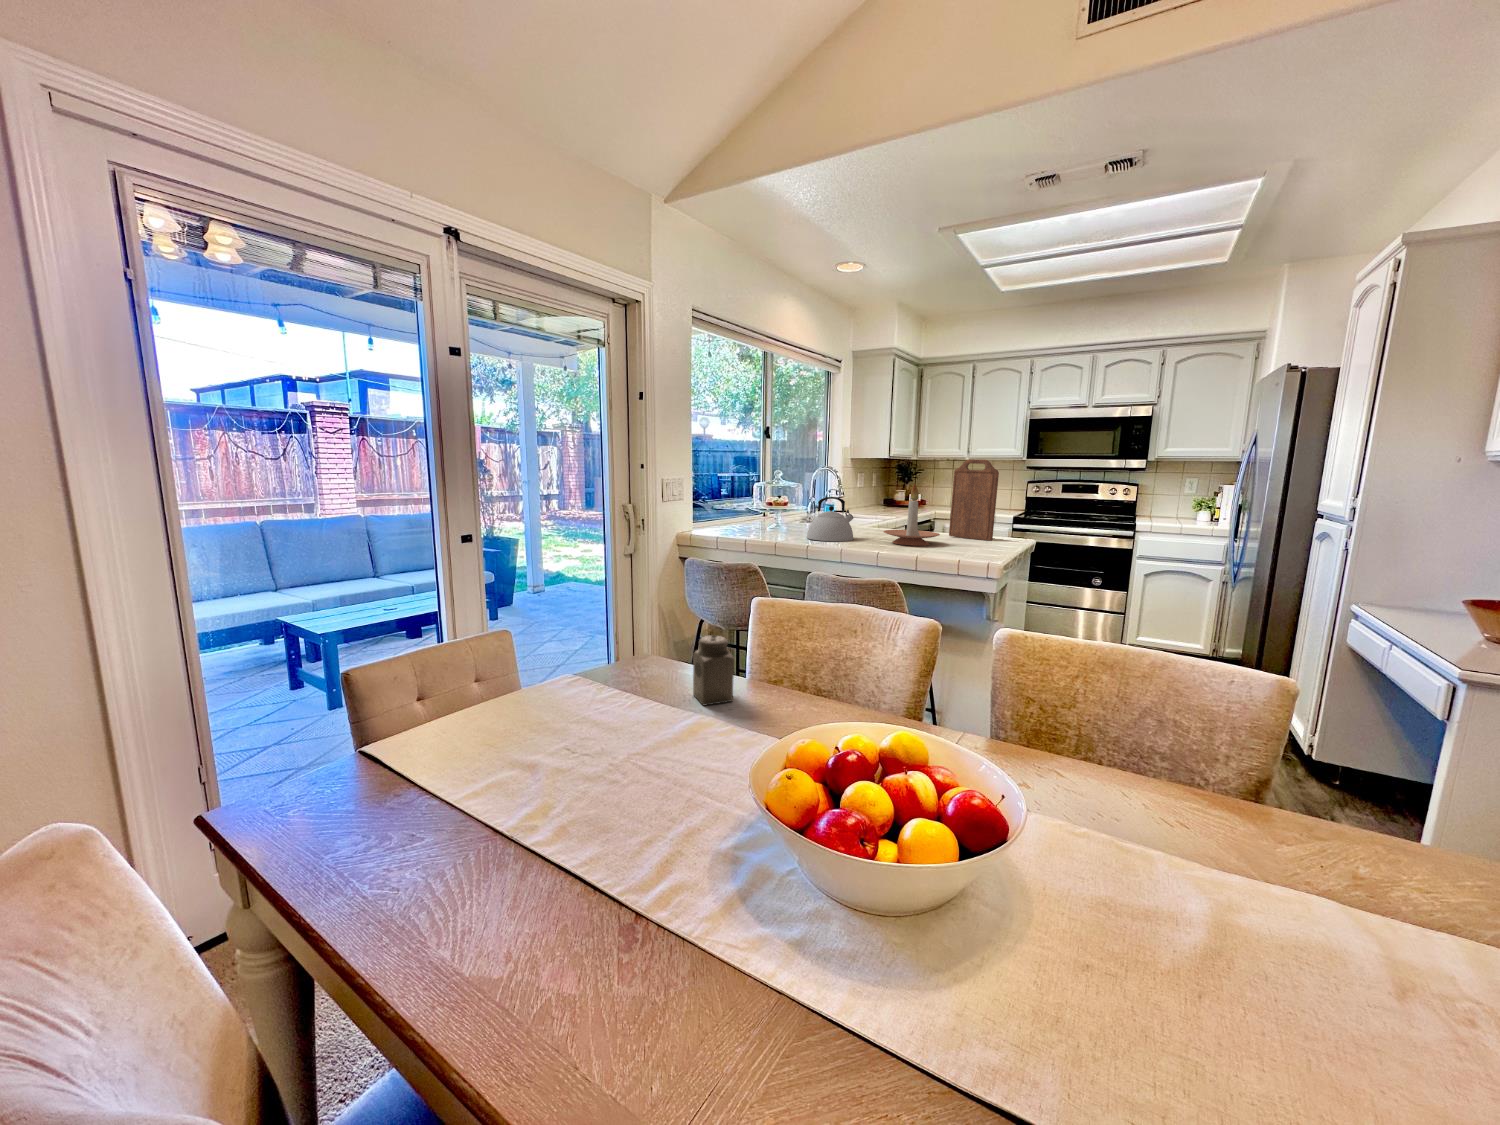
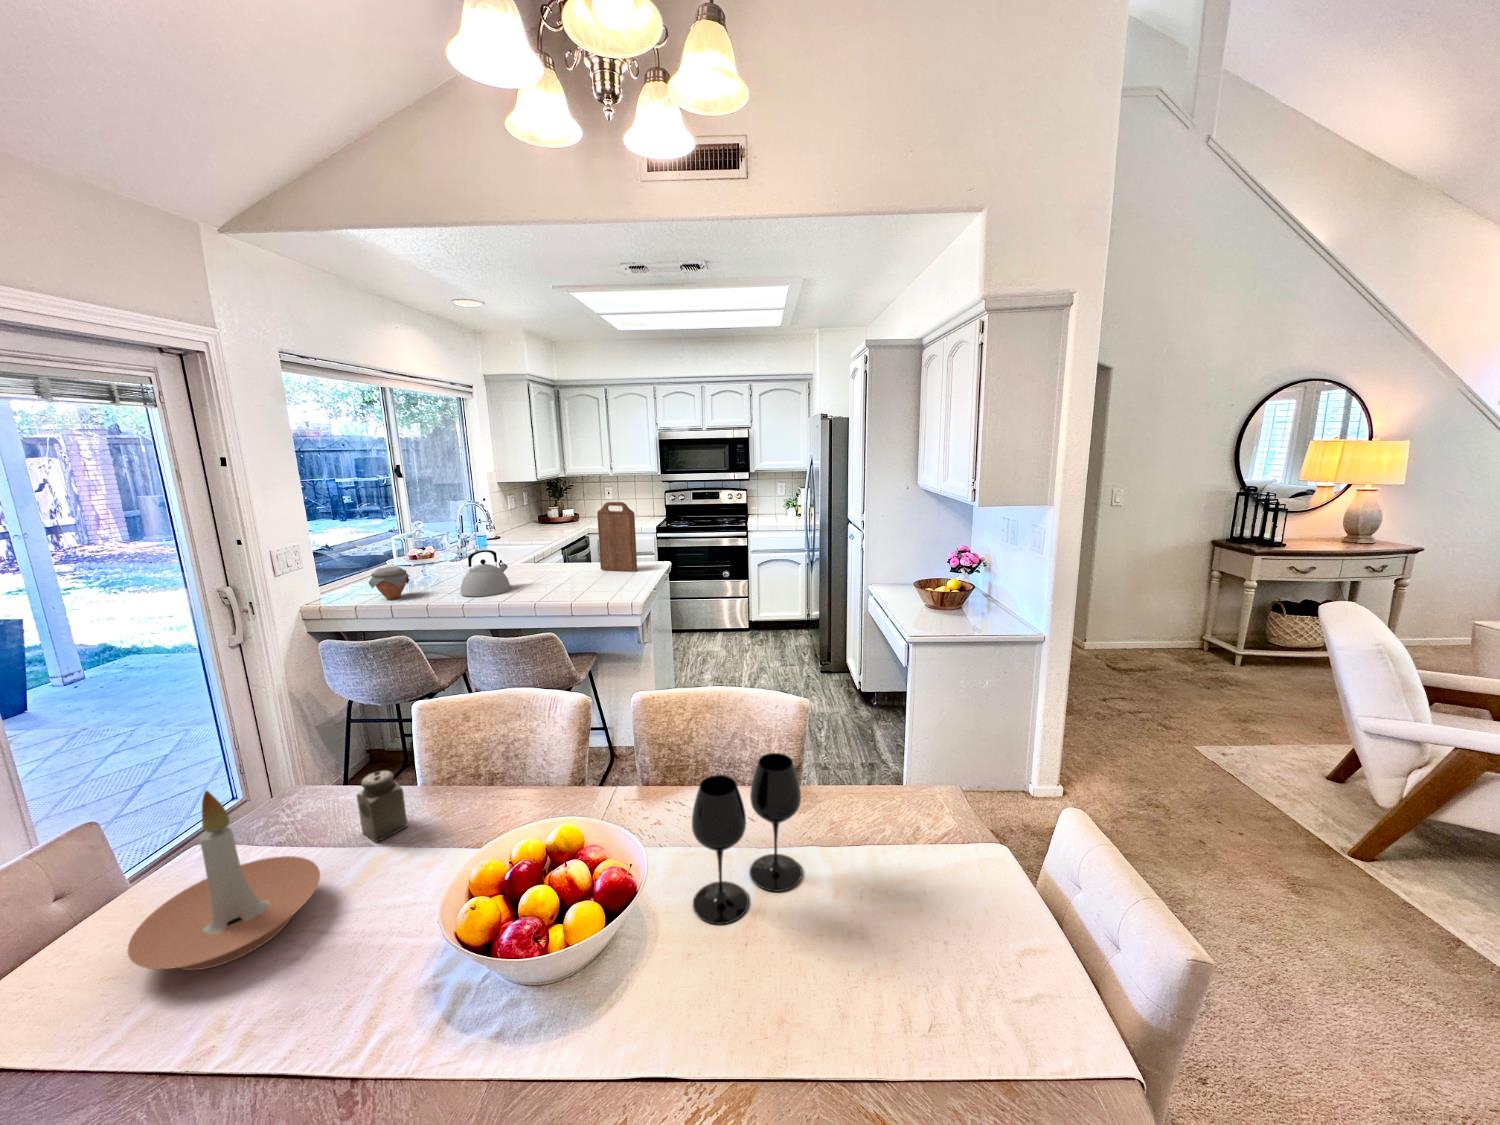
candle holder: present [884,484,940,546] -> present [128,791,320,970]
jar: none [733,506,766,535] -> present [369,566,409,599]
wine glass: none [1098,706,1358,963] -> present [692,753,802,924]

